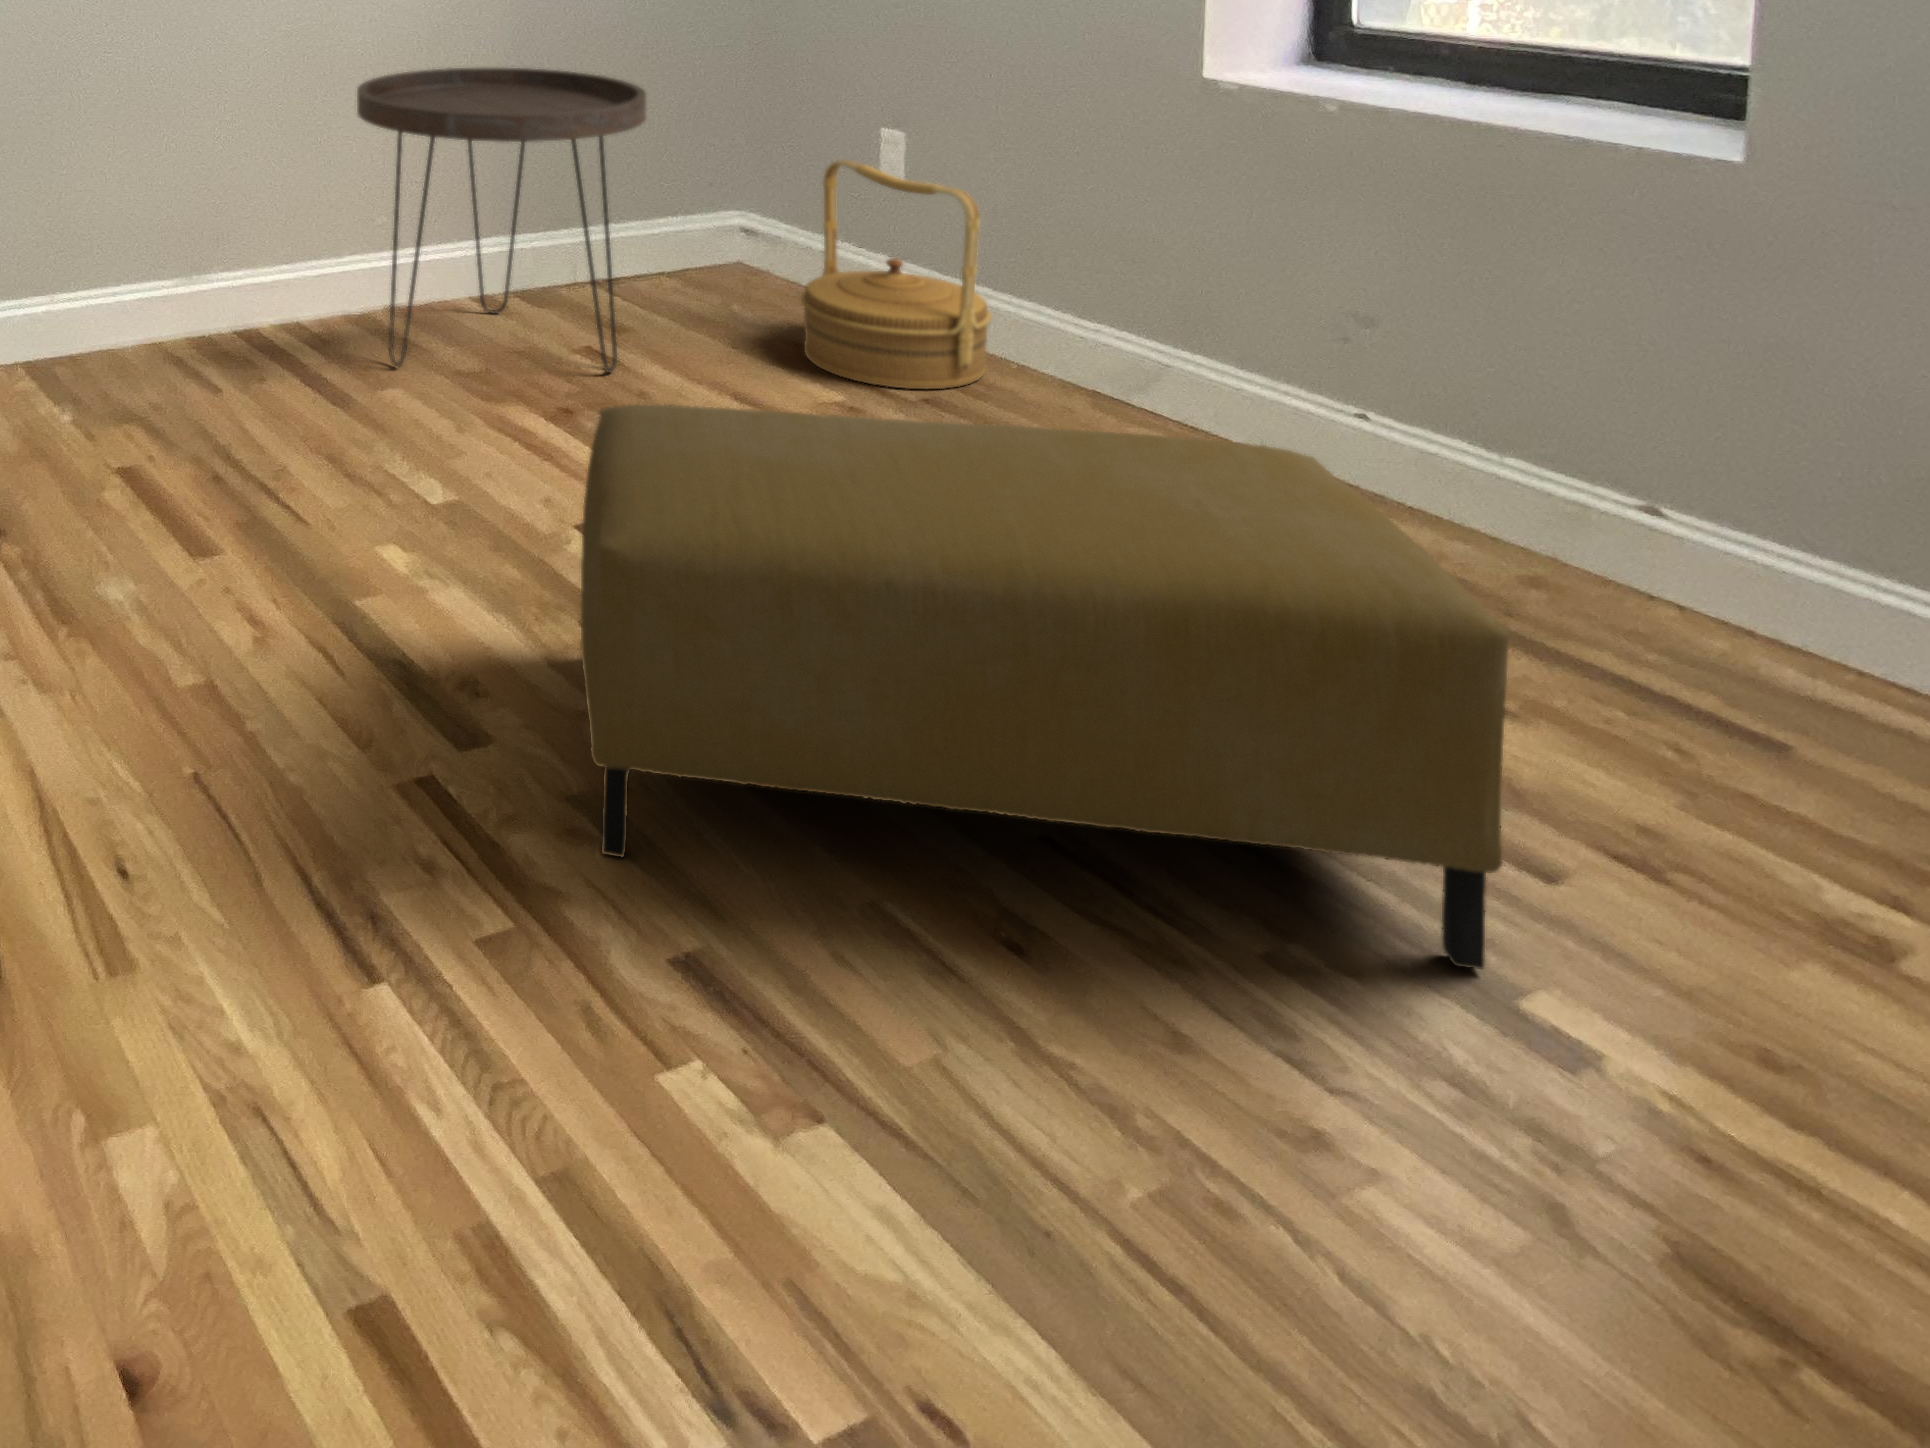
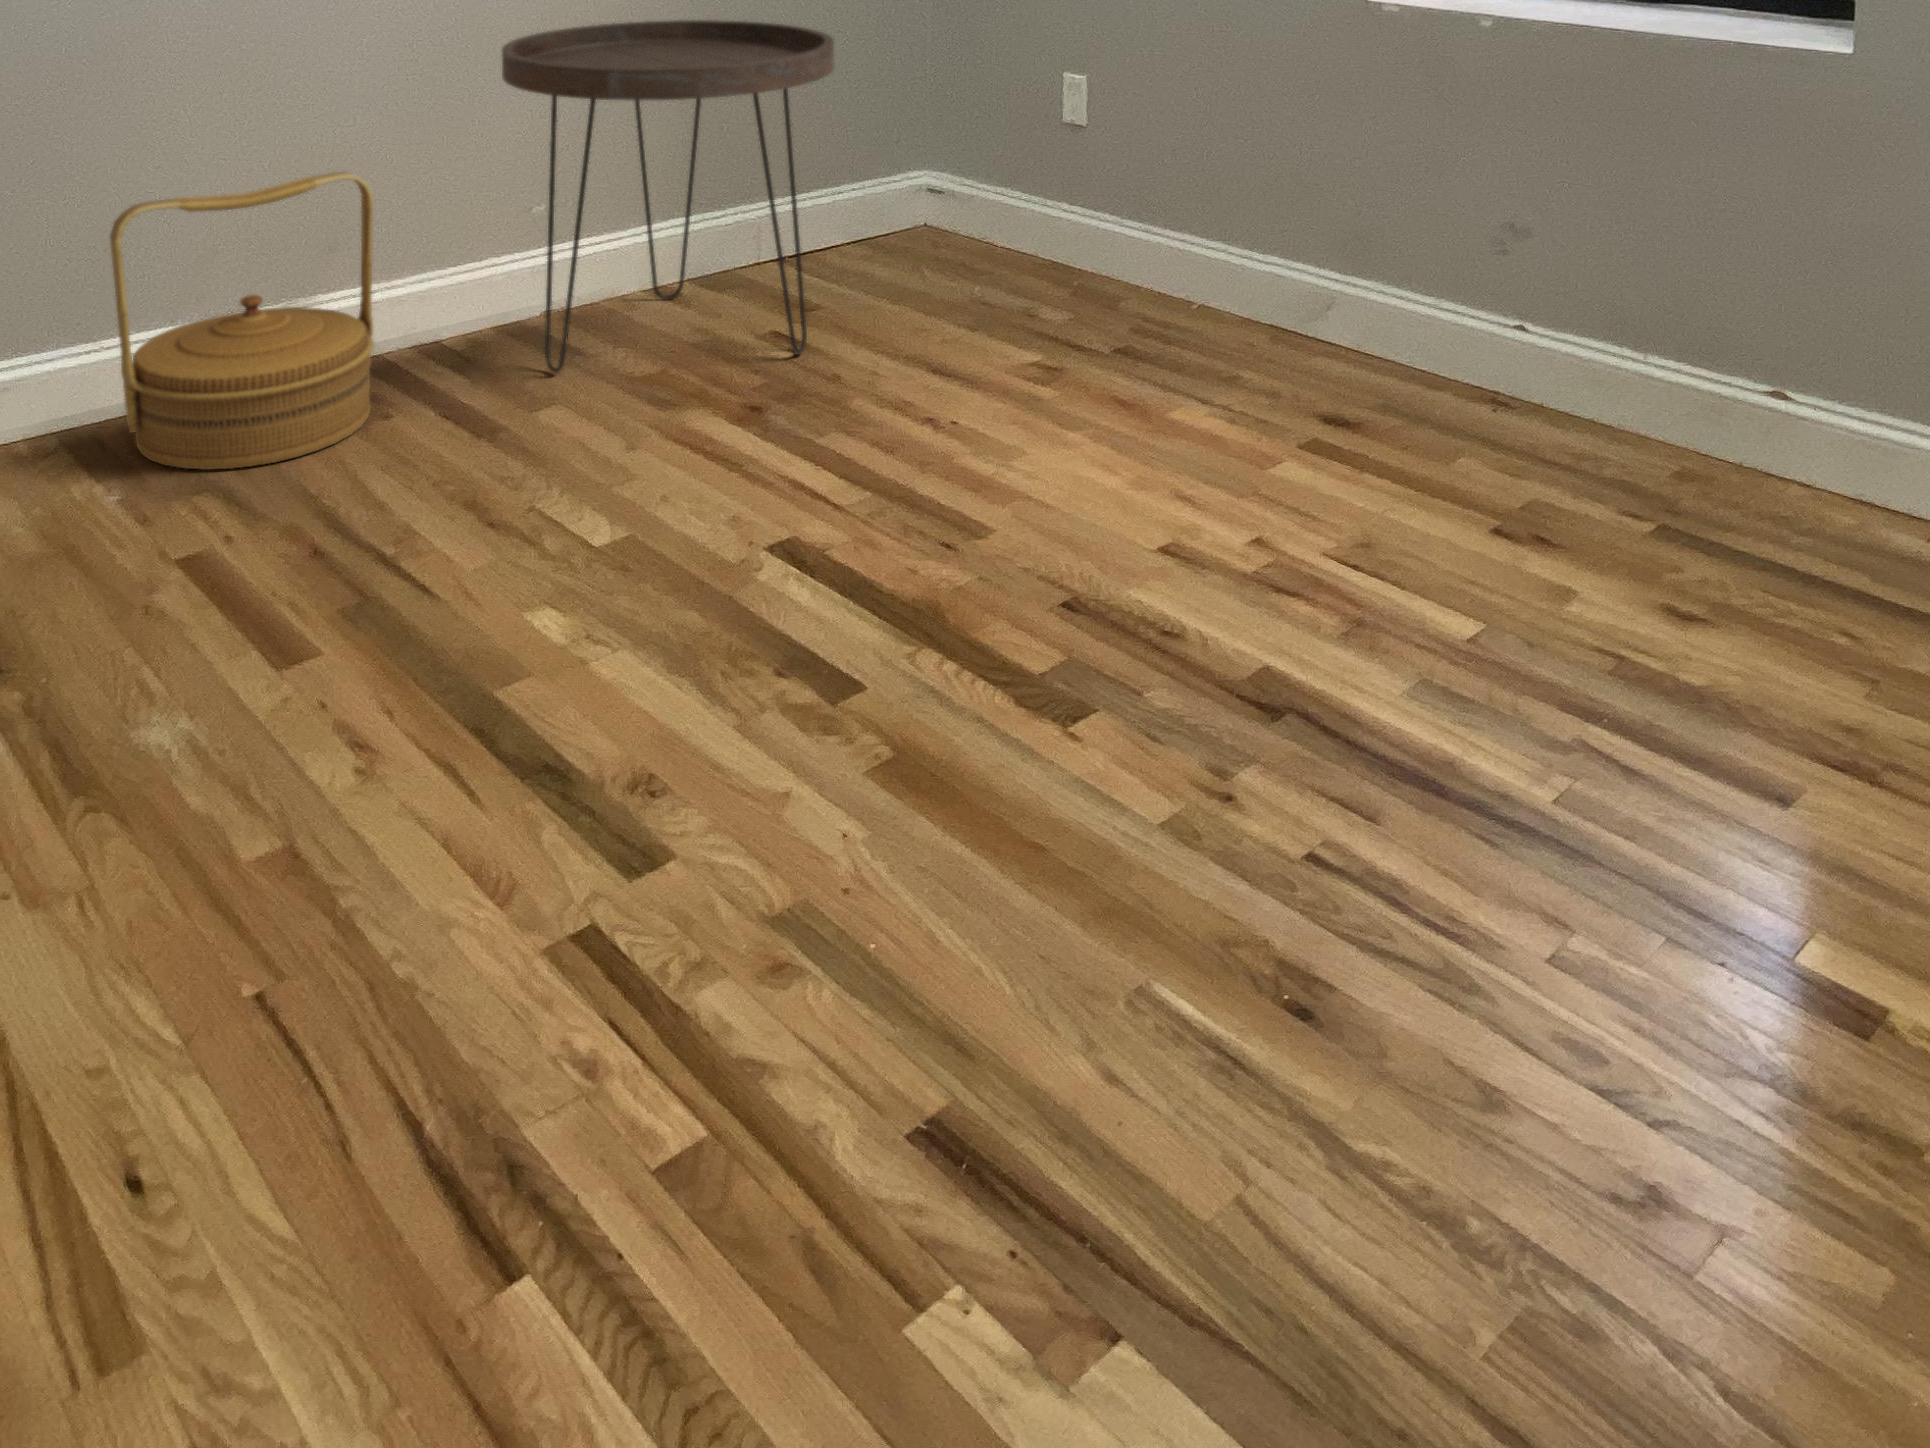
woven basket: present [801,160,991,389] -> present [110,172,374,470]
ottoman: present [581,404,1510,969] -> none [786,372,1787,999]

